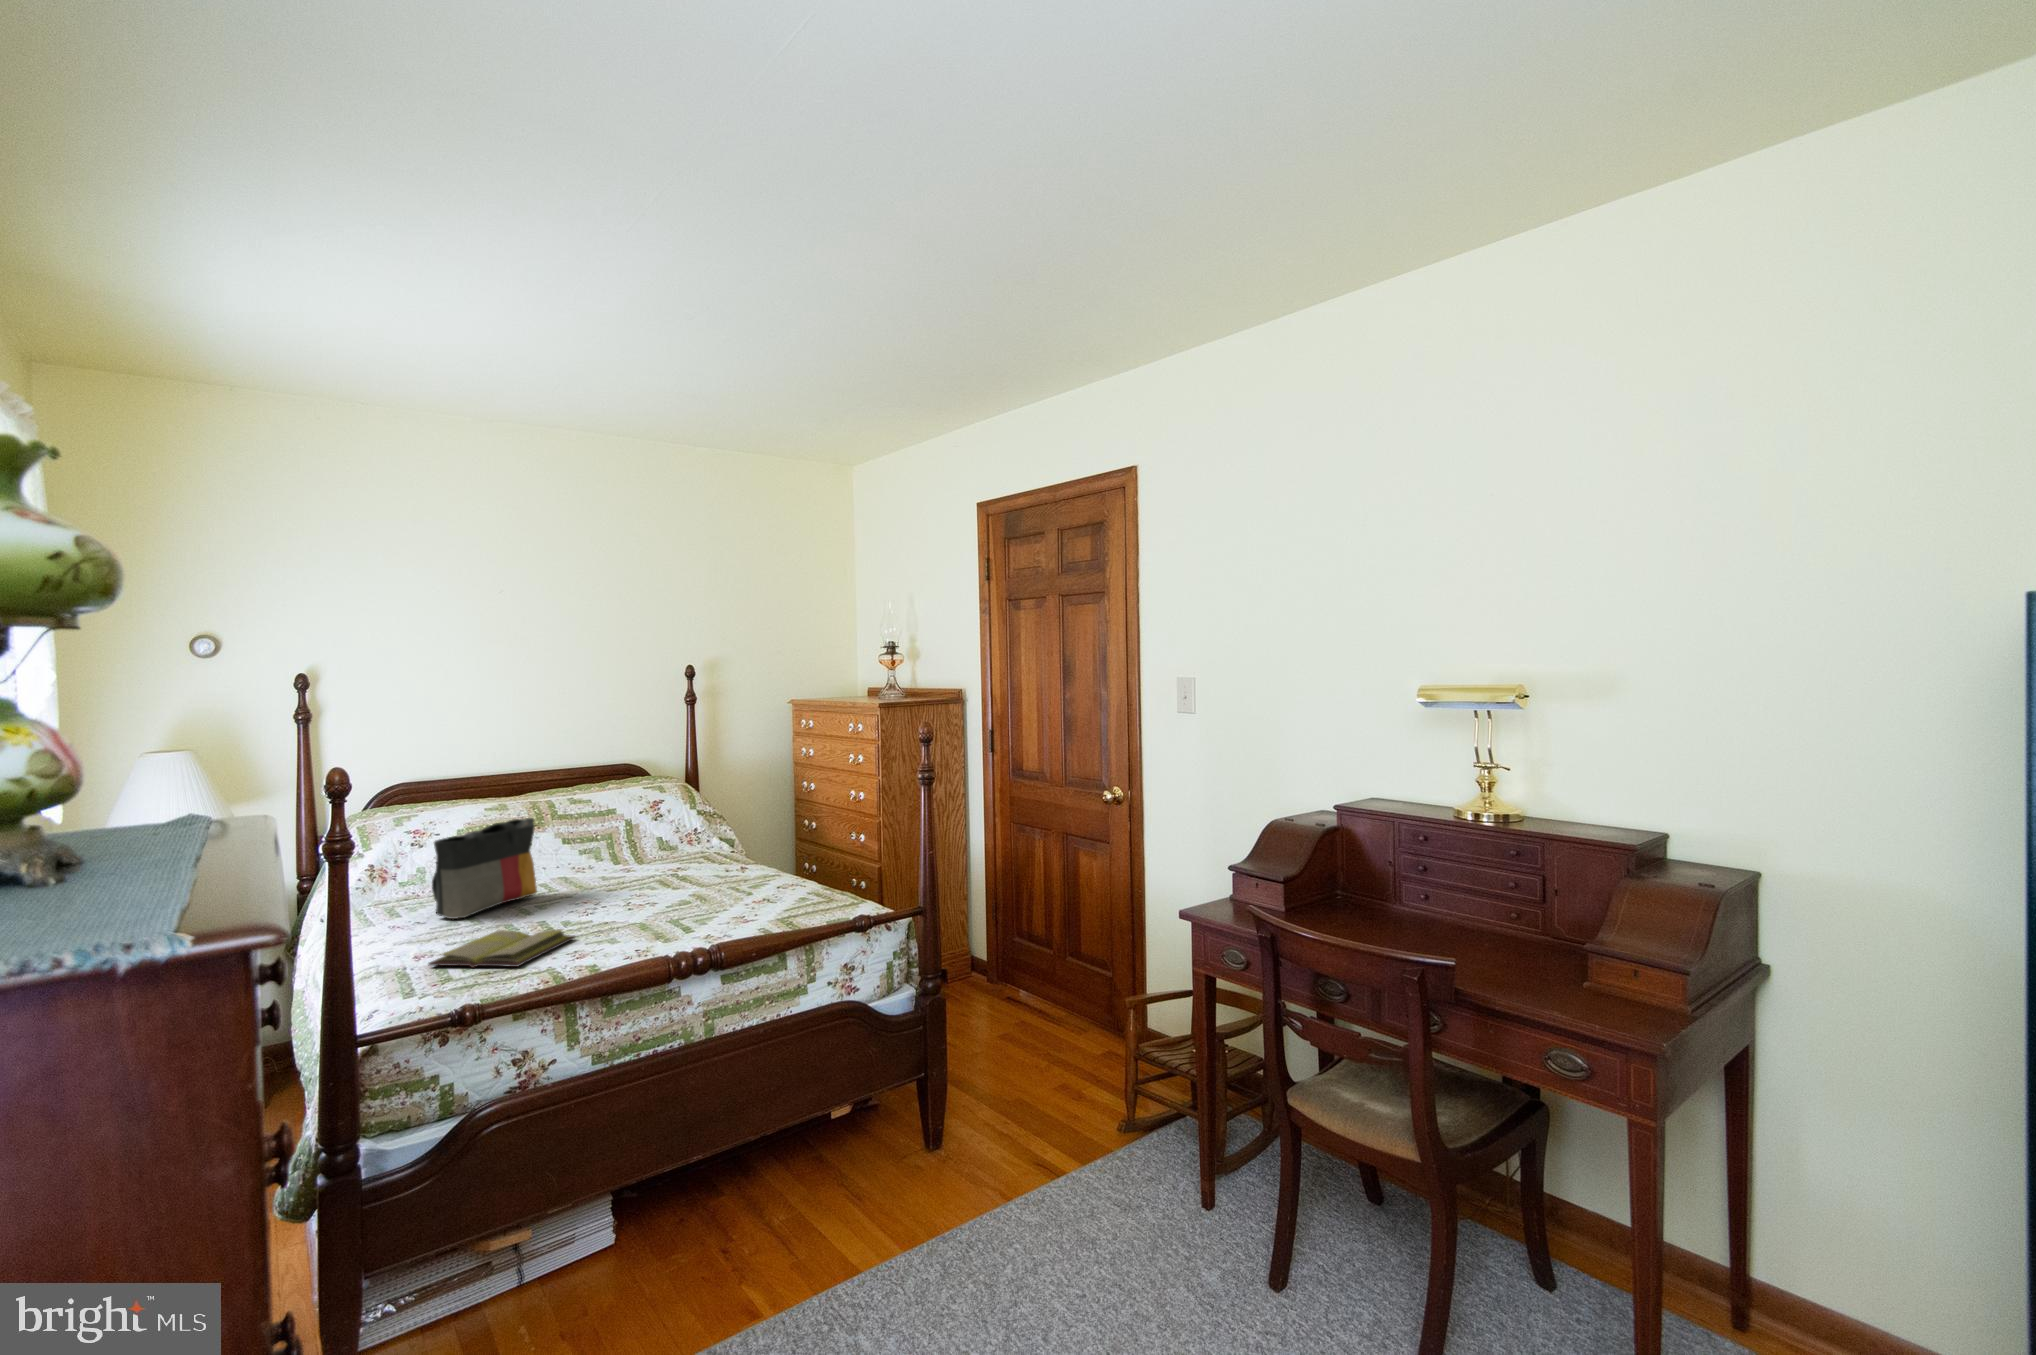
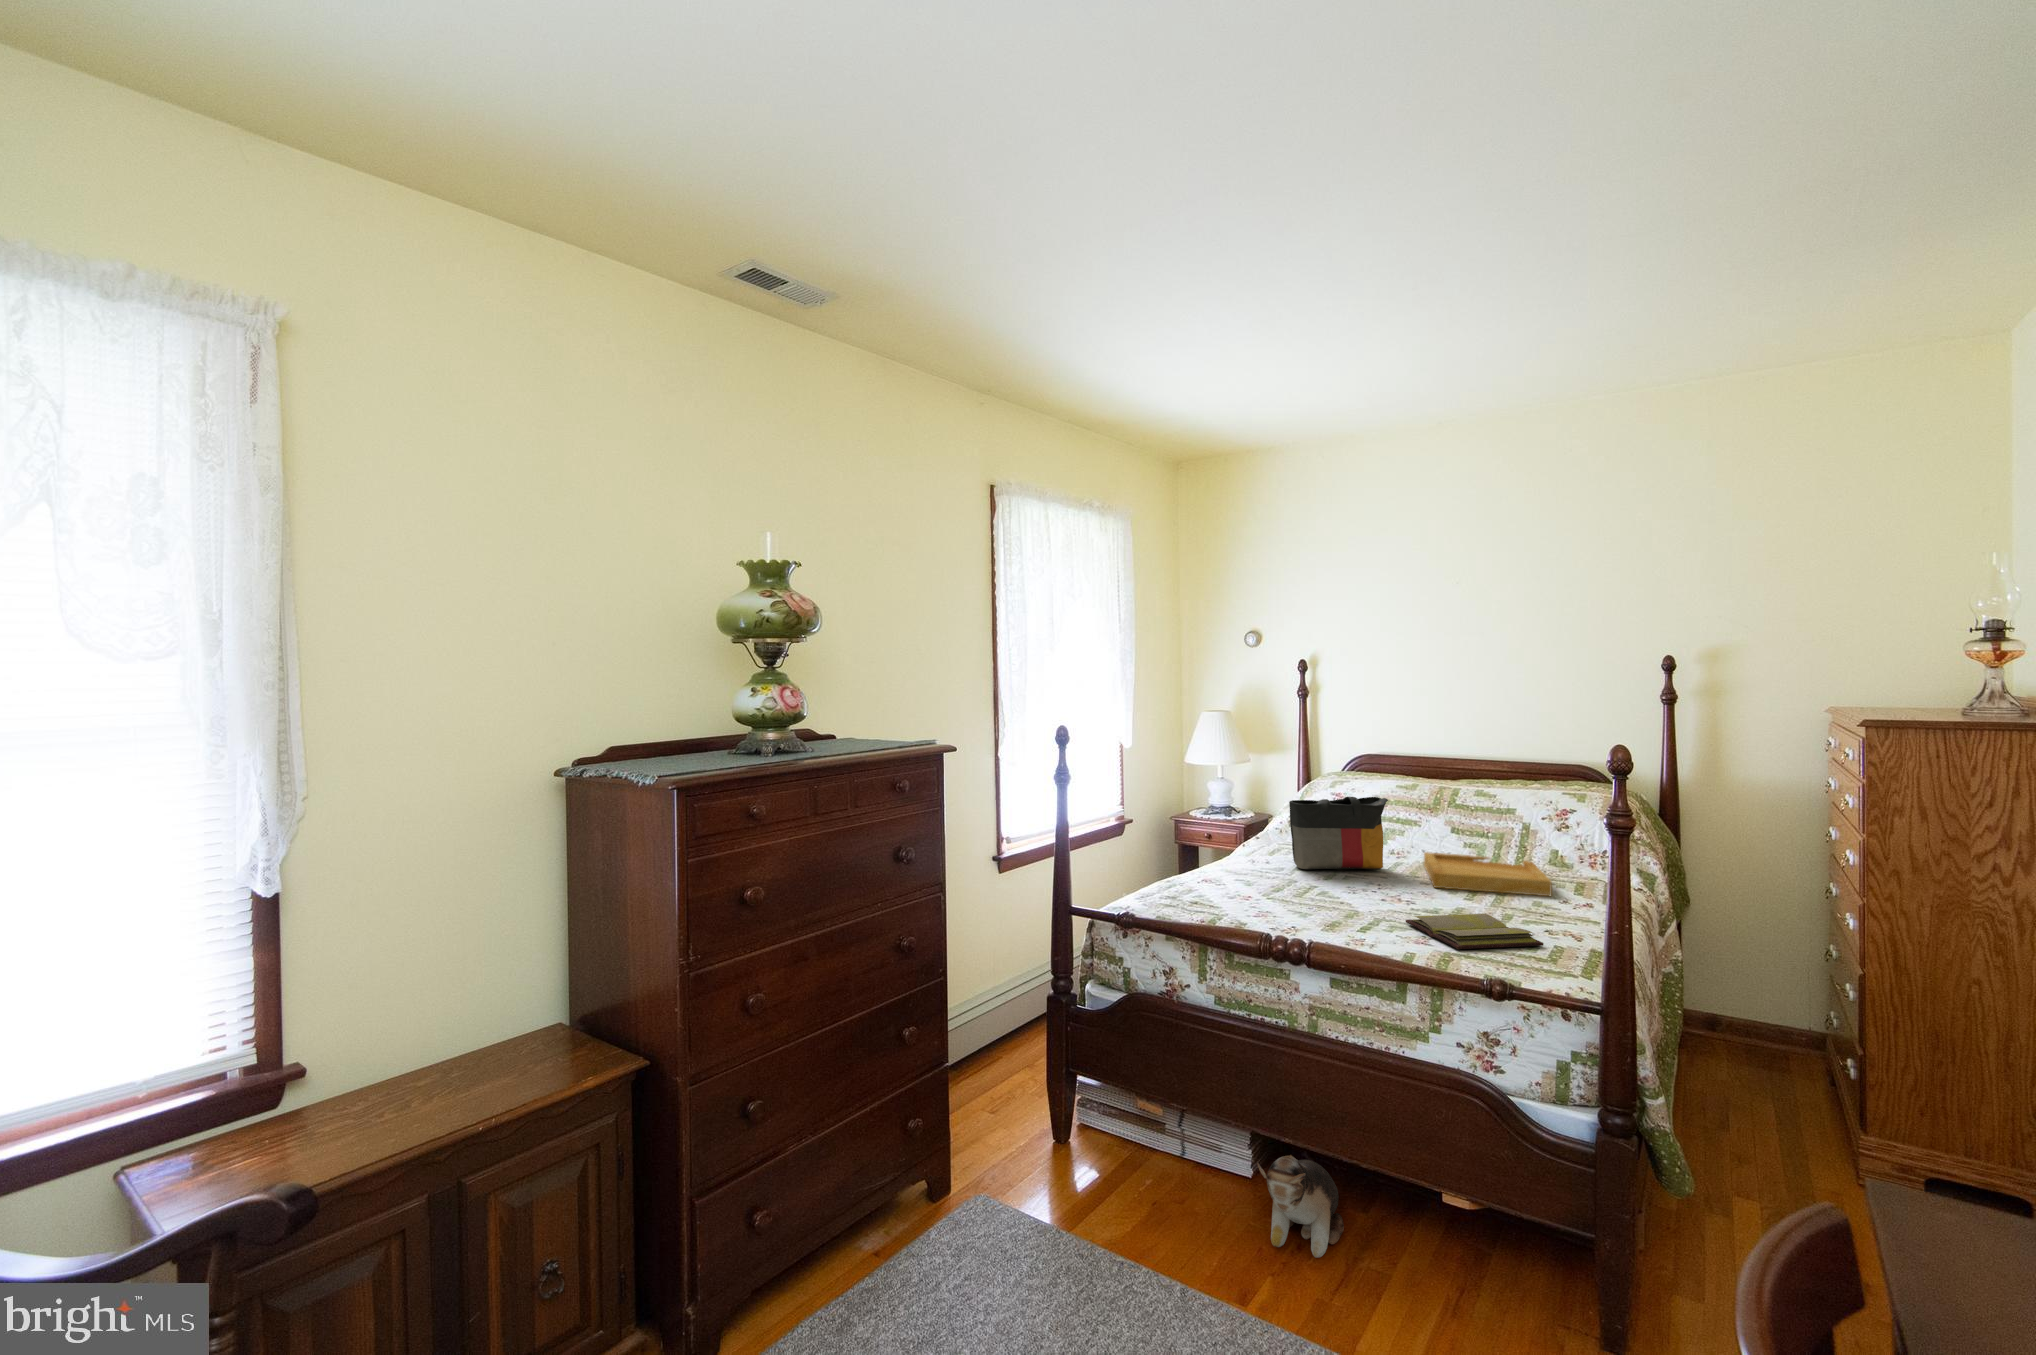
tray: none [553,851,699,893] -> present [1424,852,1552,896]
diary: present [428,929,575,968] -> present [1406,914,1544,949]
plush toy: none [687,1160,772,1267] -> present [1257,1155,1344,1258]

